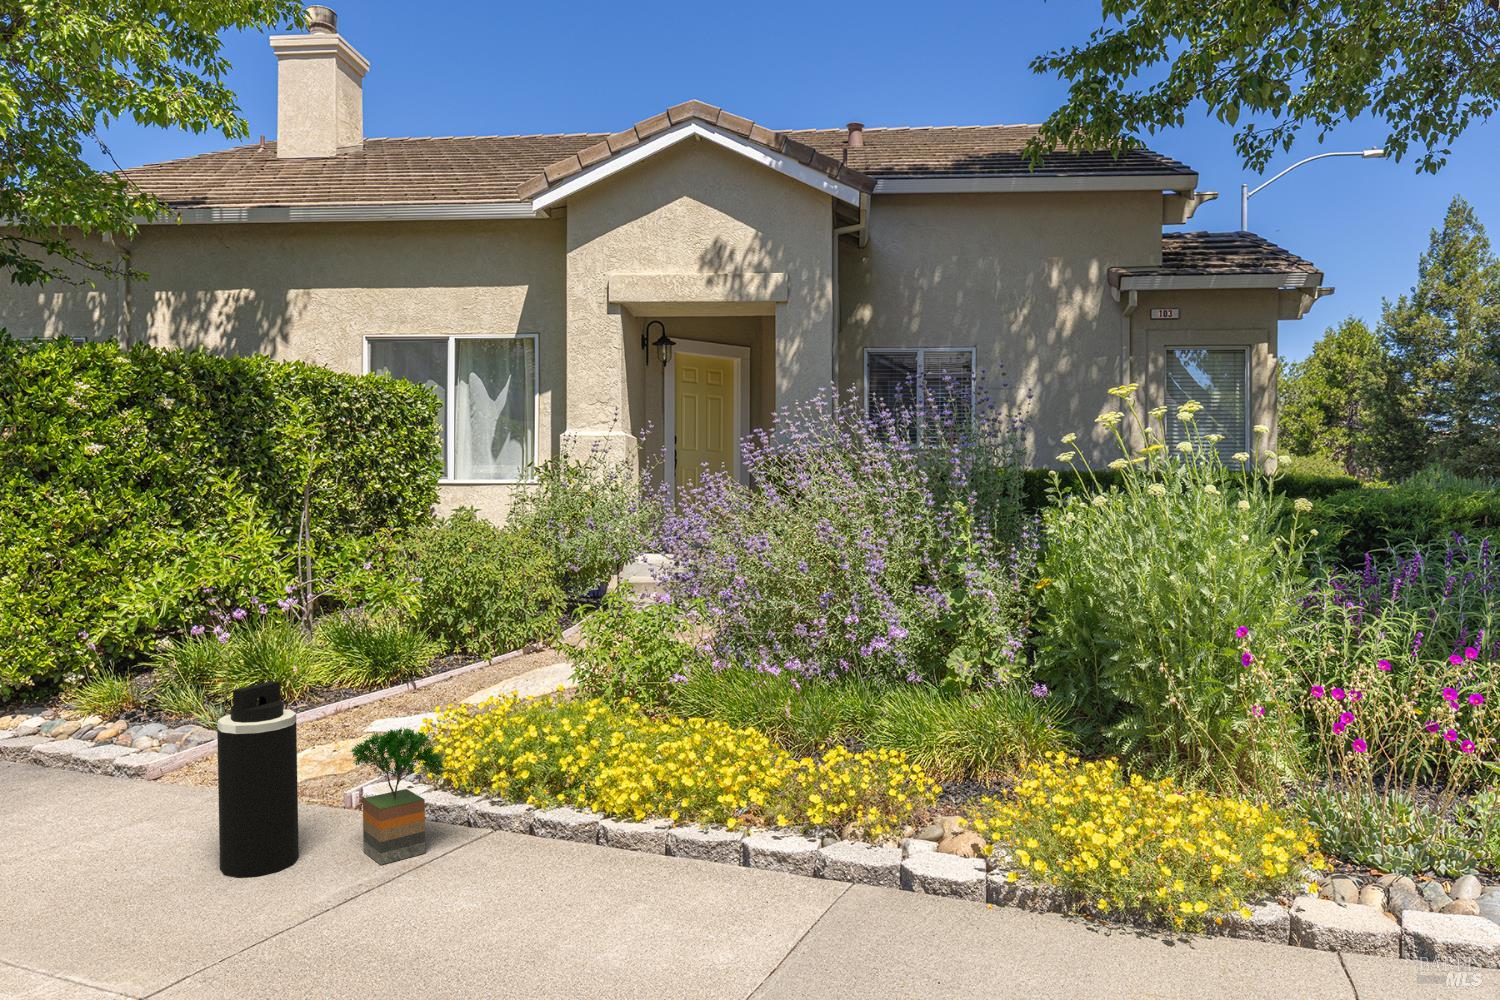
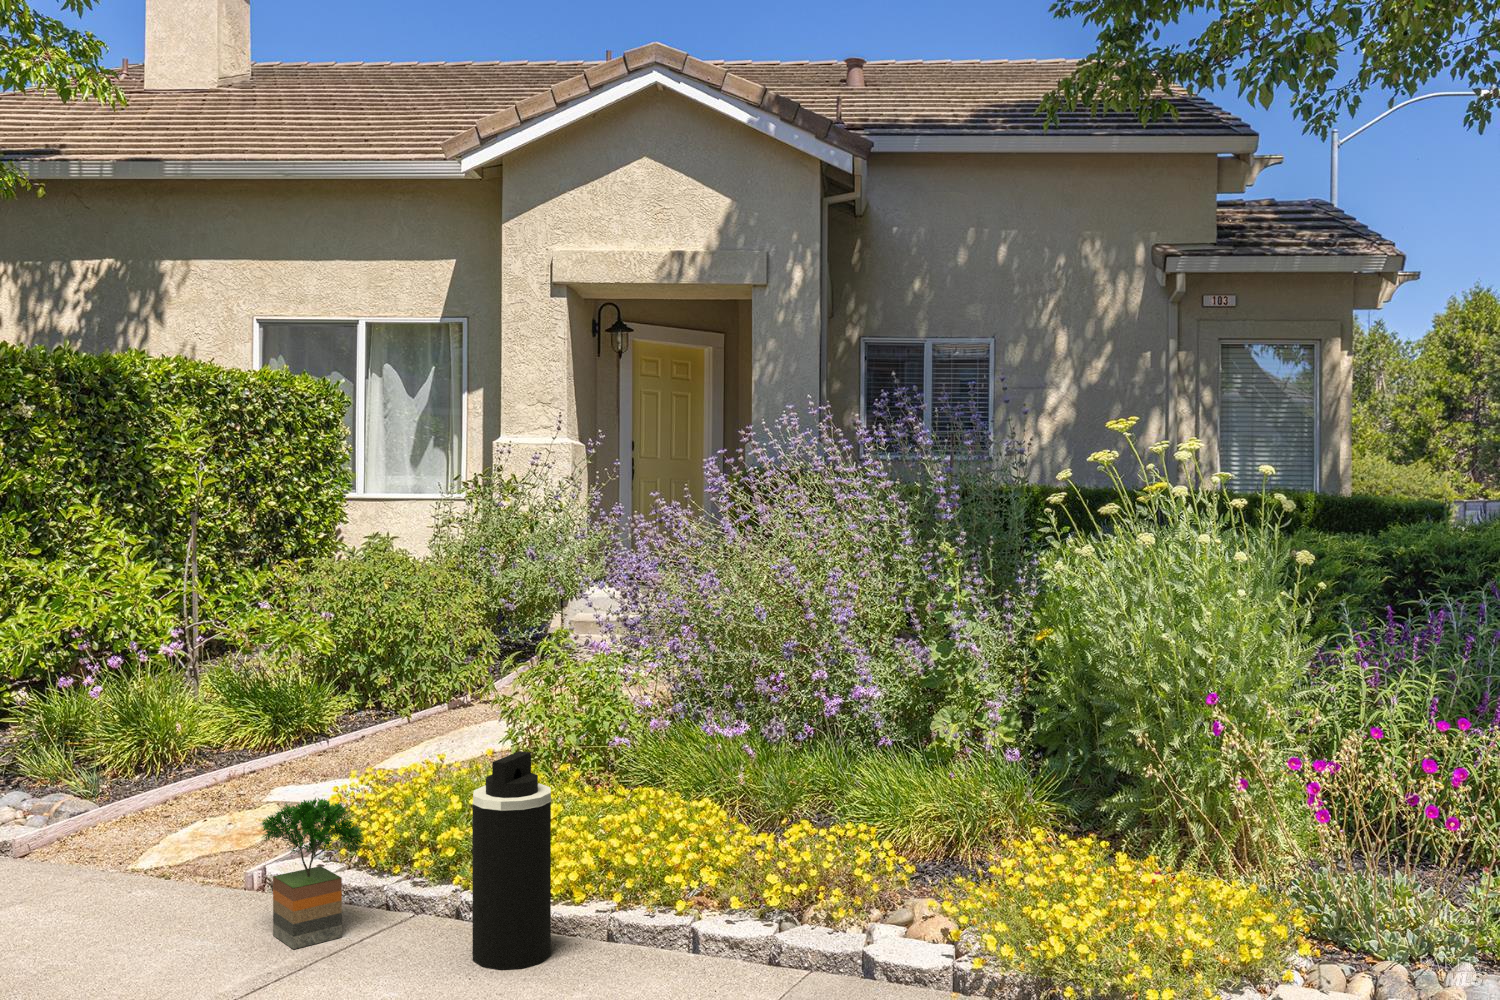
trash can: present [217,681,299,877] -> present [472,751,551,970]

